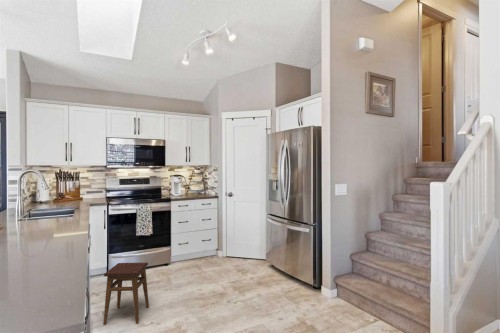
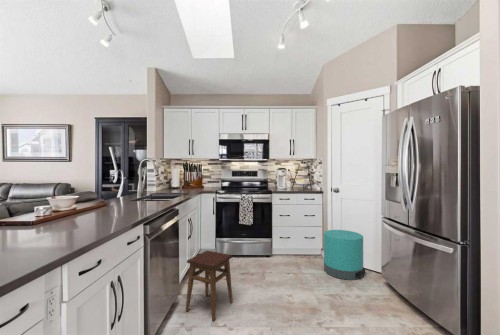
trash can: none [222,229,255,270] -> present [324,230,365,280]

